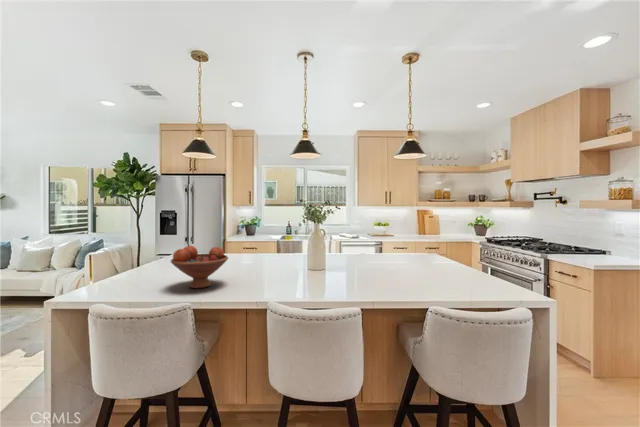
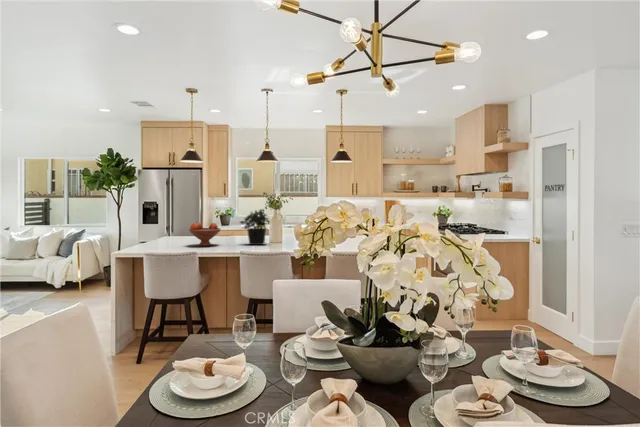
potted plant: none [260,224,311,285] -> present [240,210,269,245]

